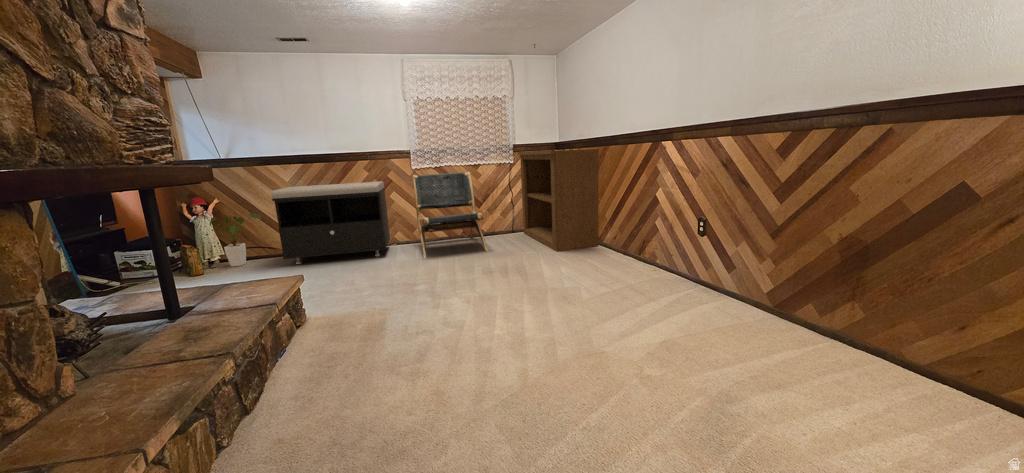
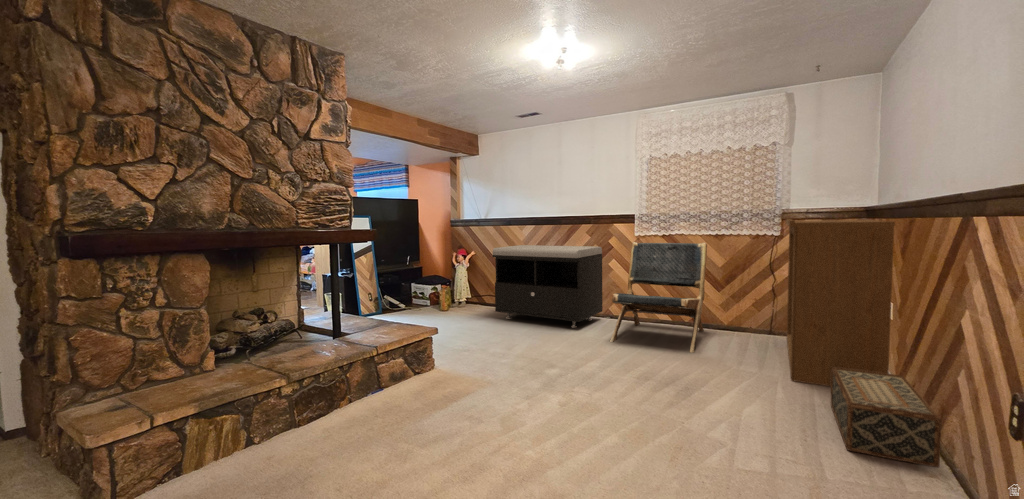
house plant: present [210,212,261,267] -> none [455,265,498,310]
woven basket: none [588,232,651,272] -> present [831,368,942,468]

